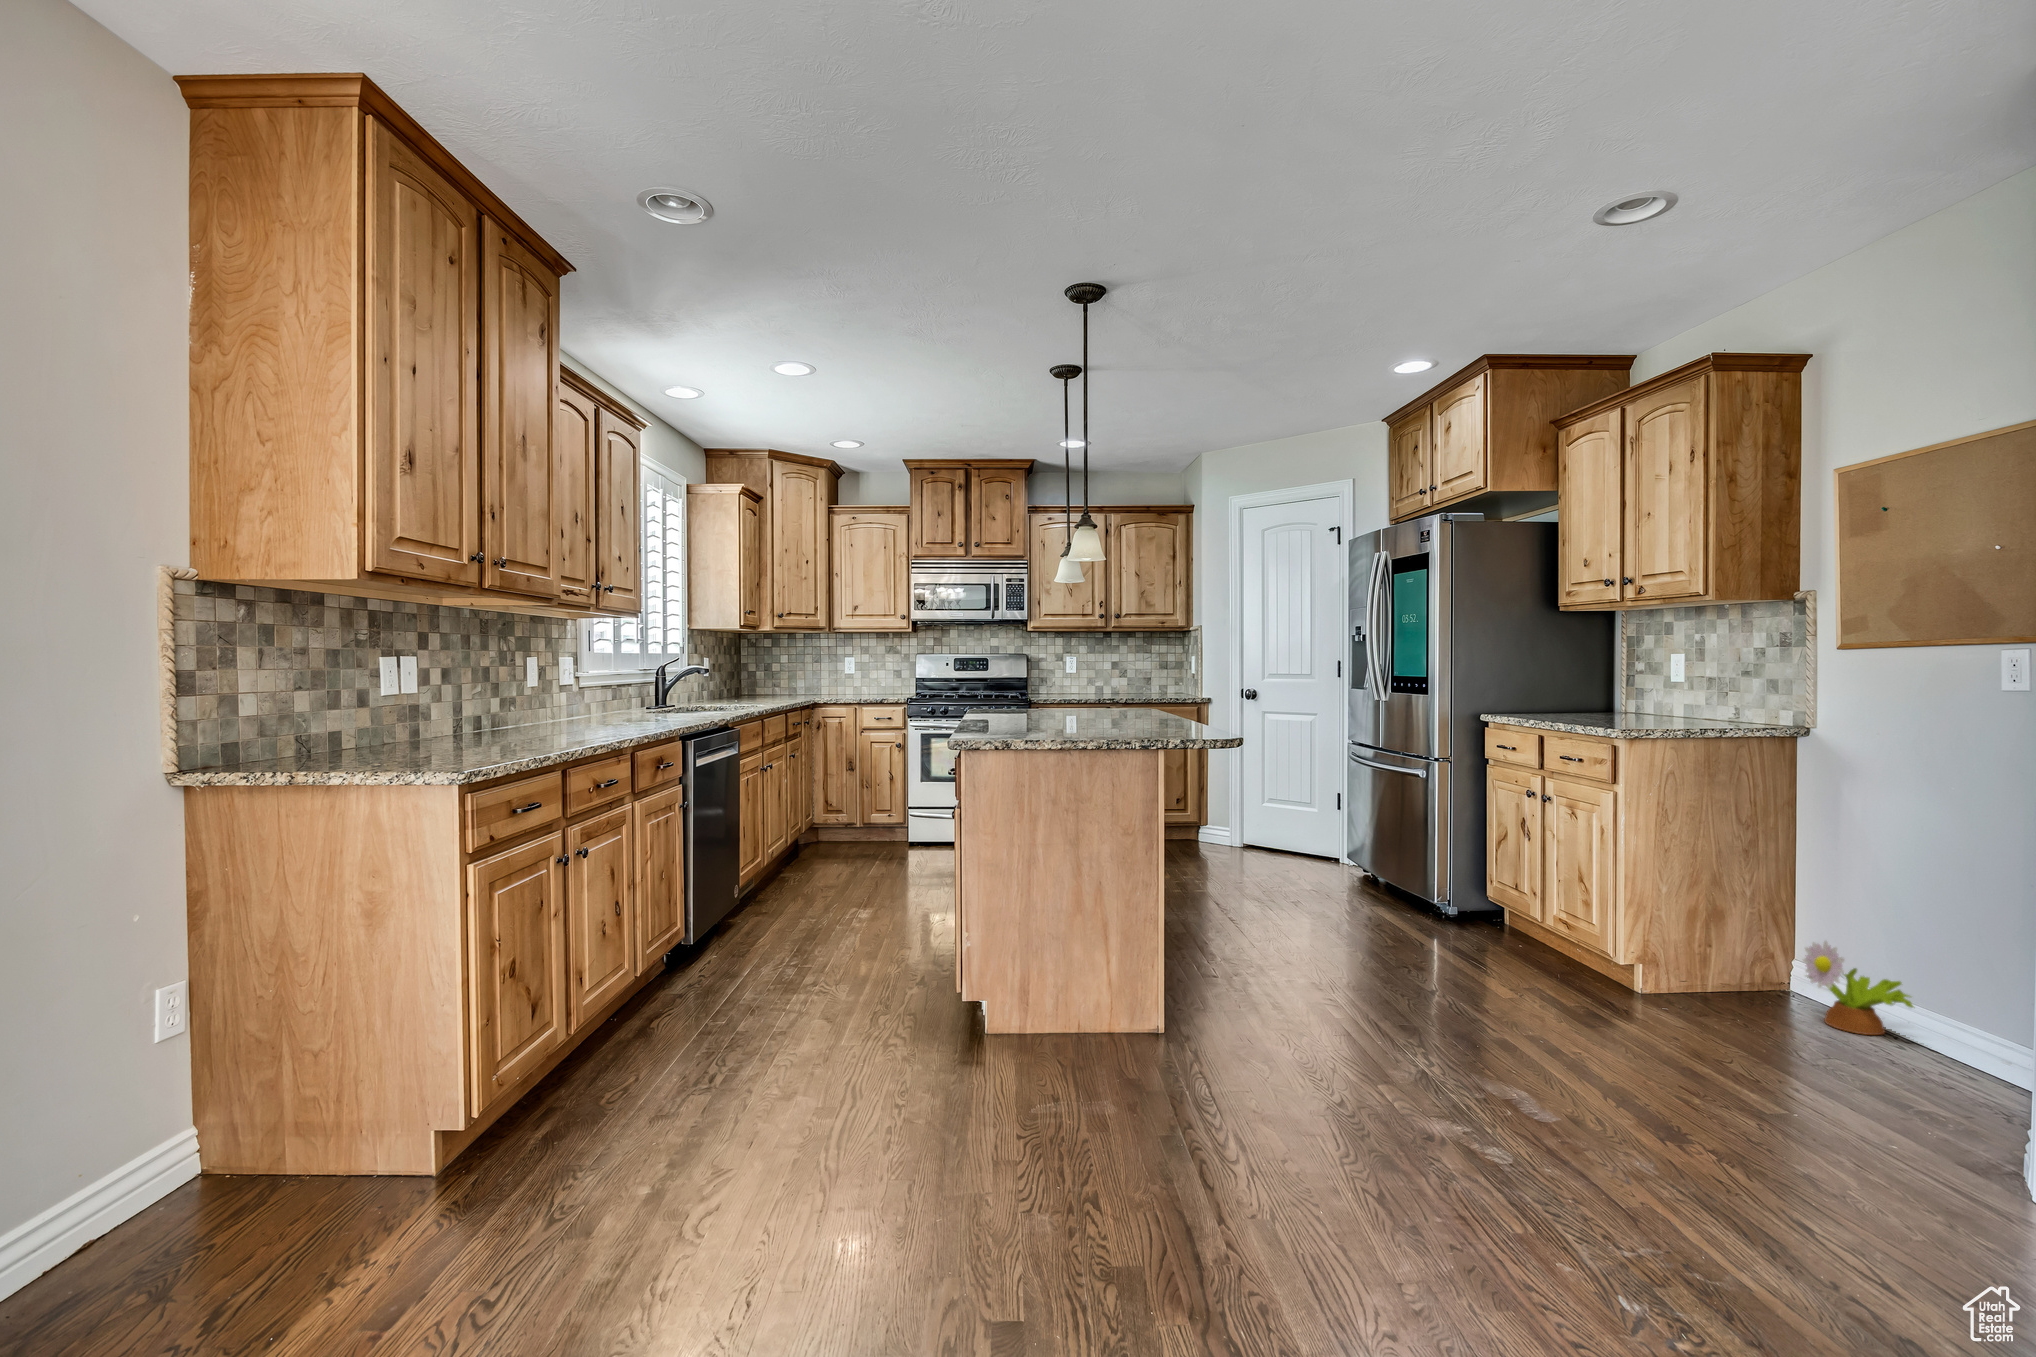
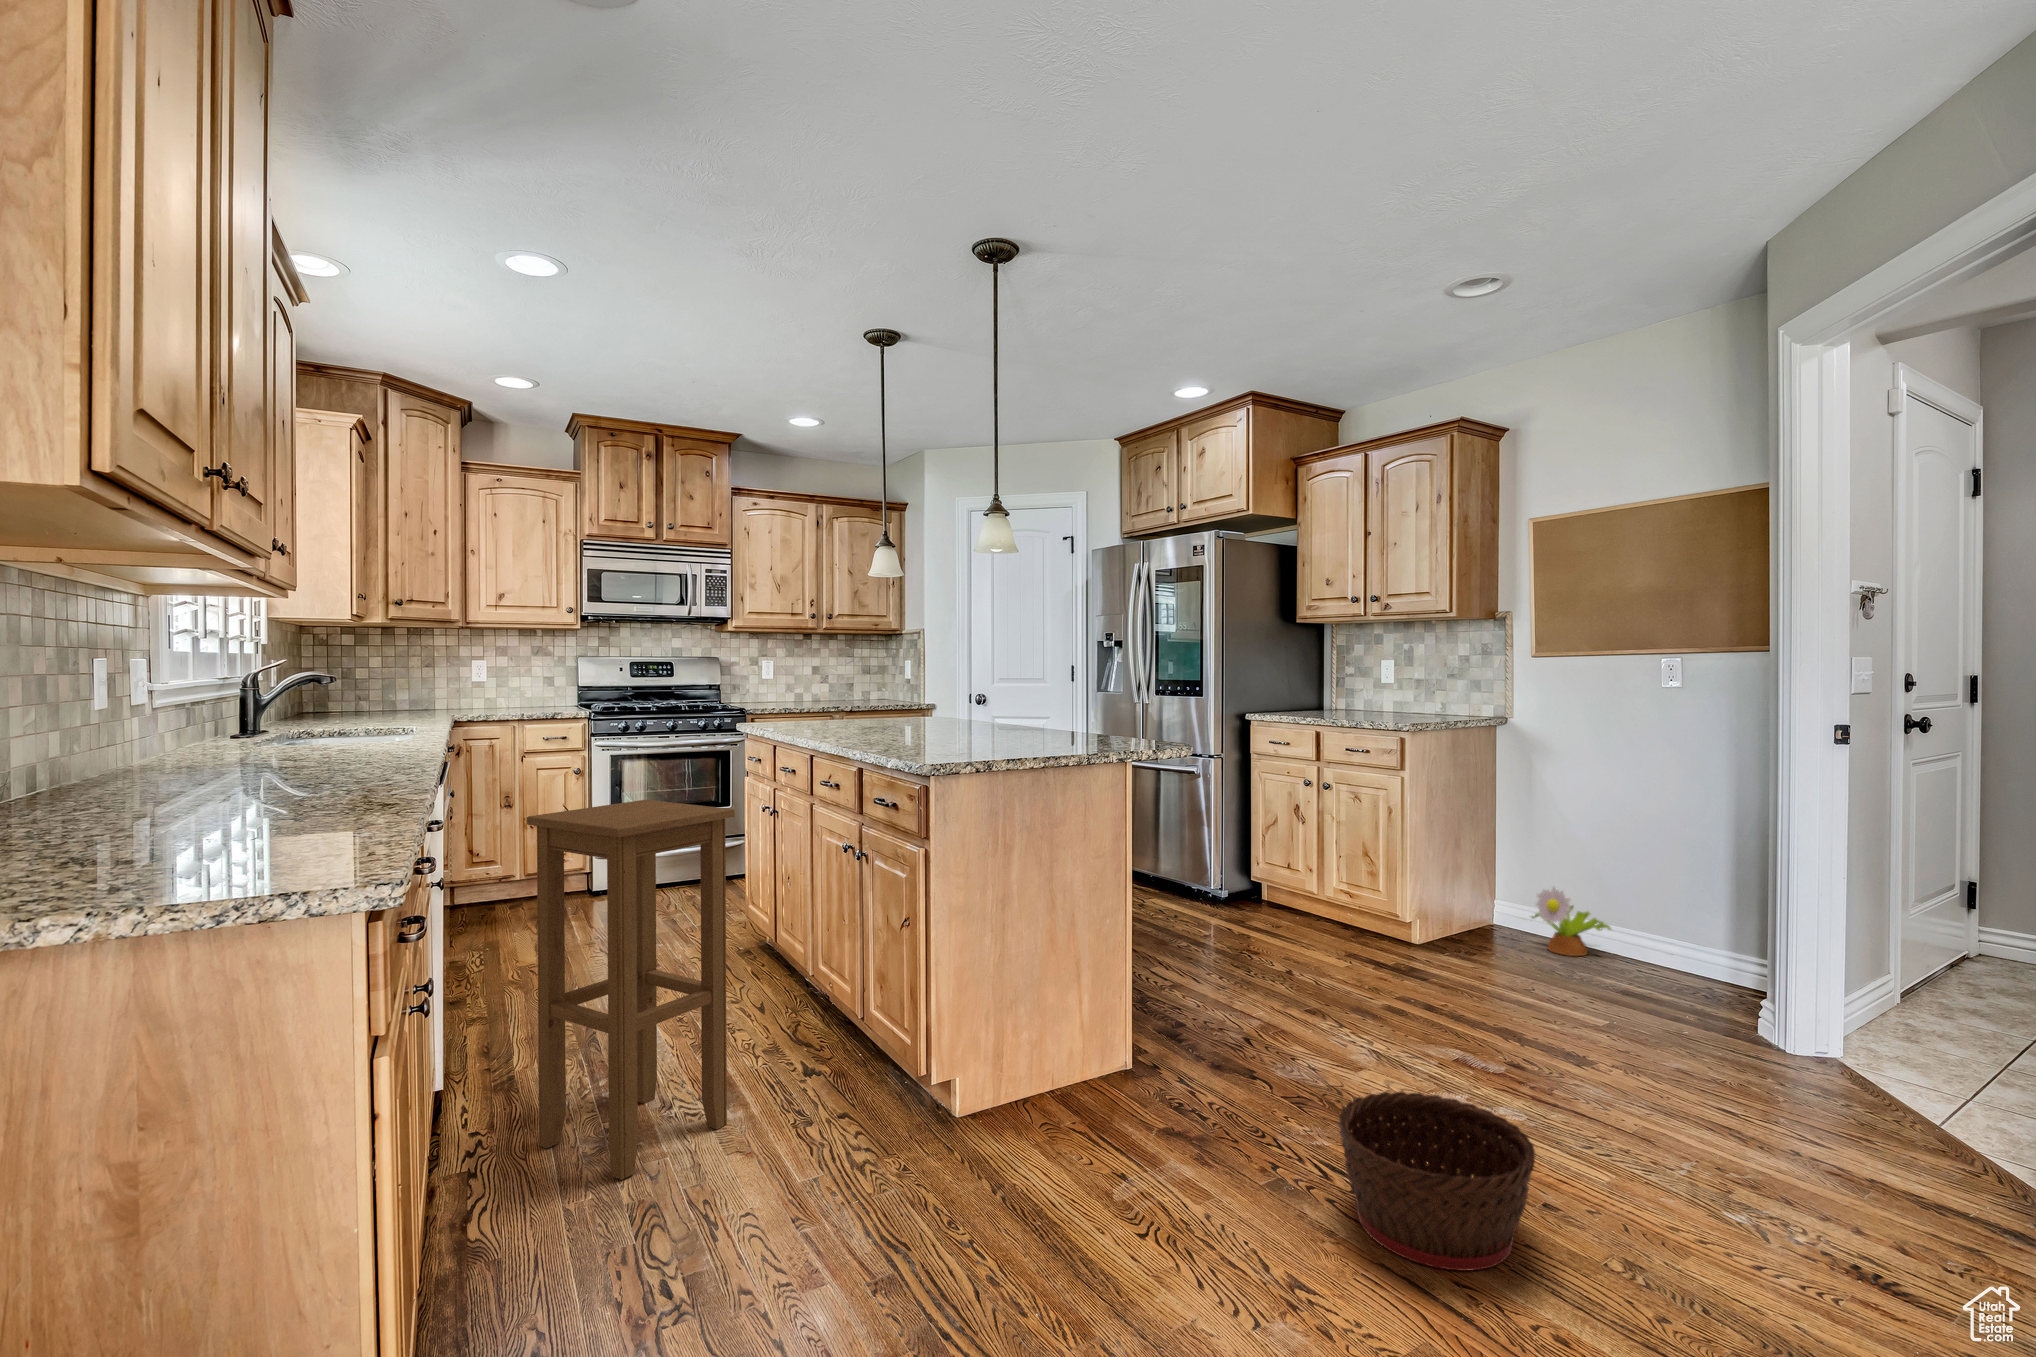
stool: none [699,761,826,1028] -> present [527,800,735,1180]
basket: none [1175,1085,1364,1268] -> present [1338,1092,1535,1271]

